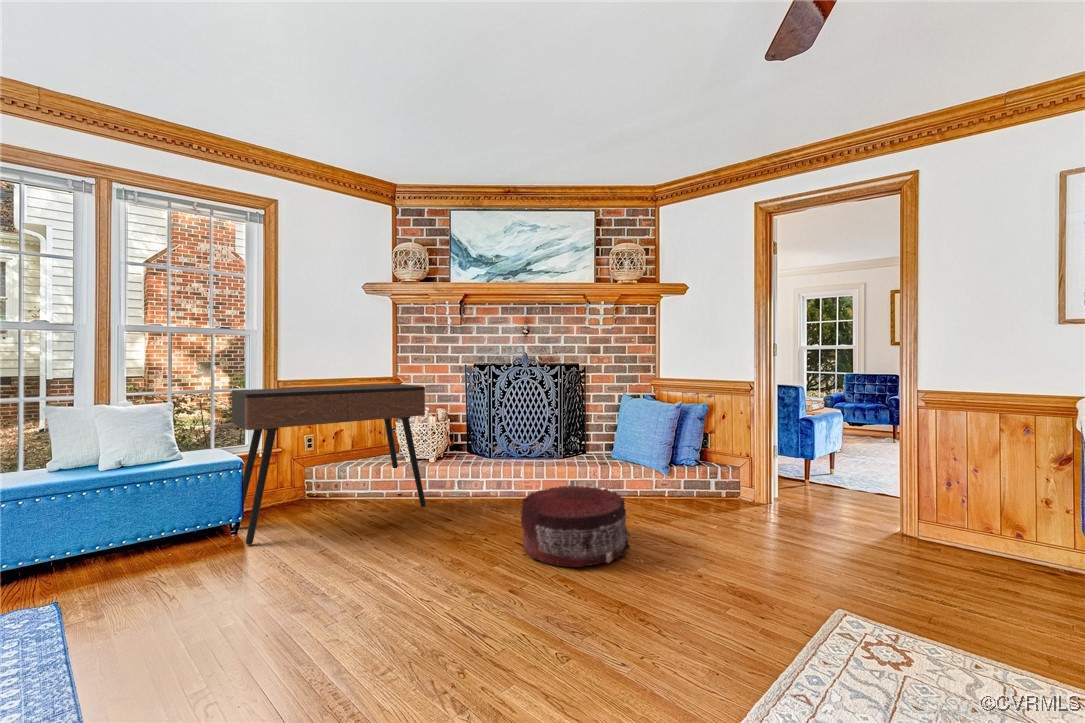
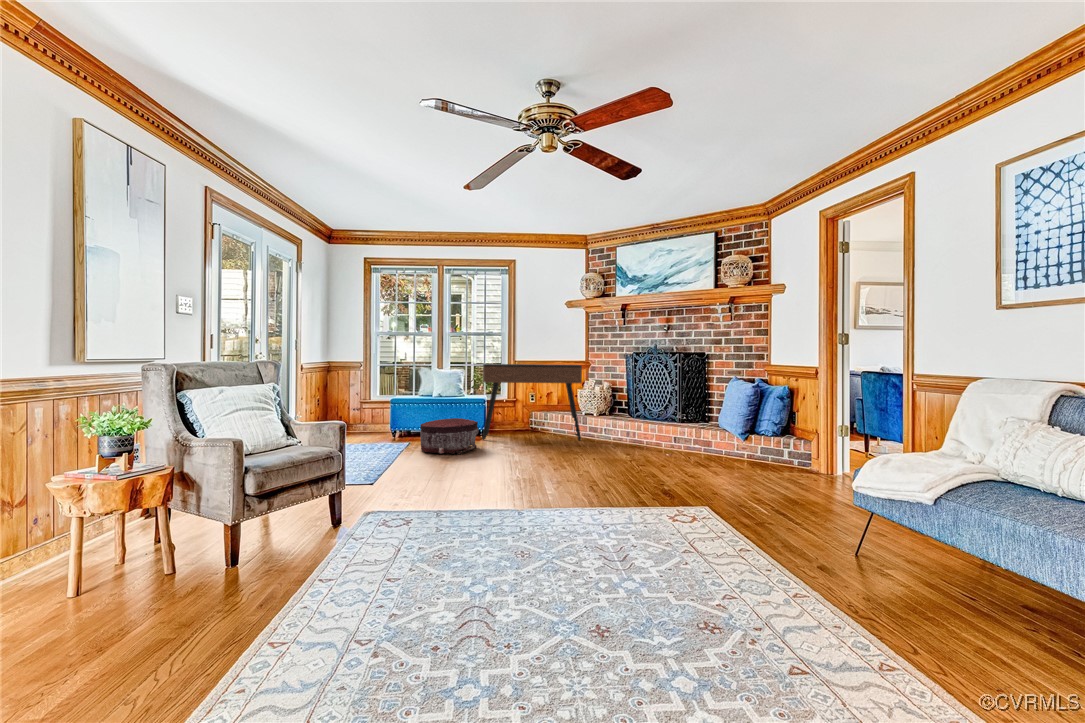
pouf: present [521,485,630,567] -> present [420,418,478,454]

